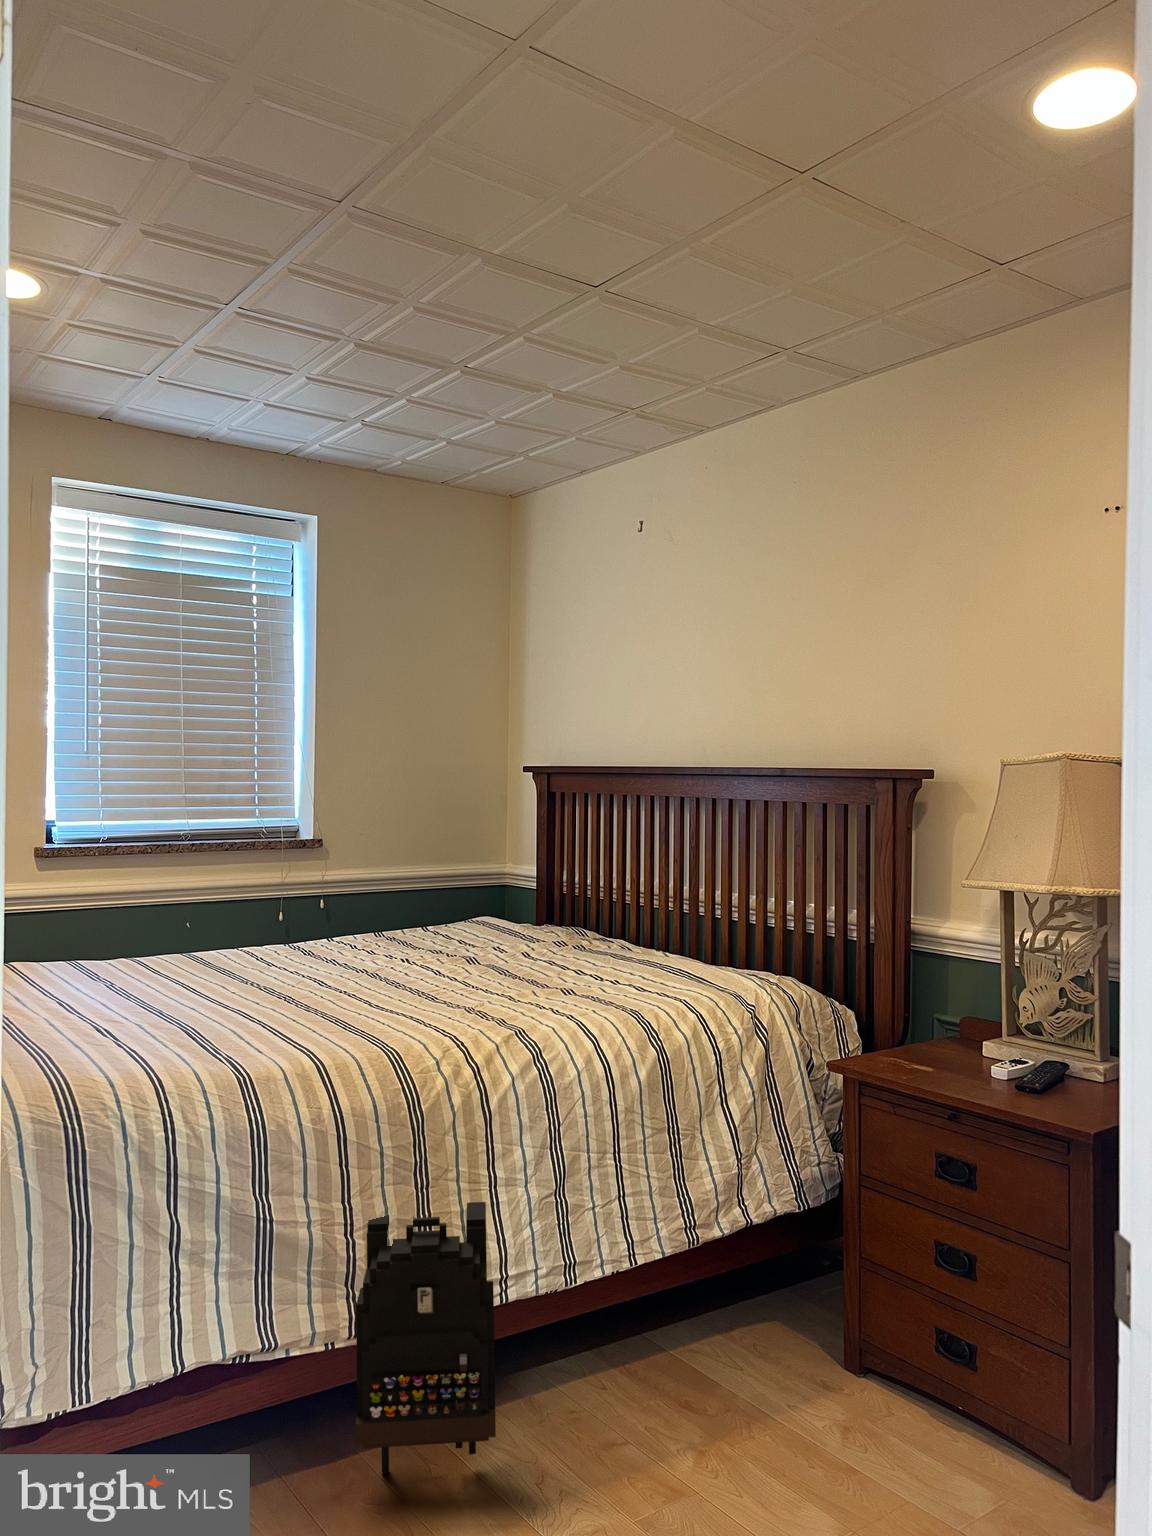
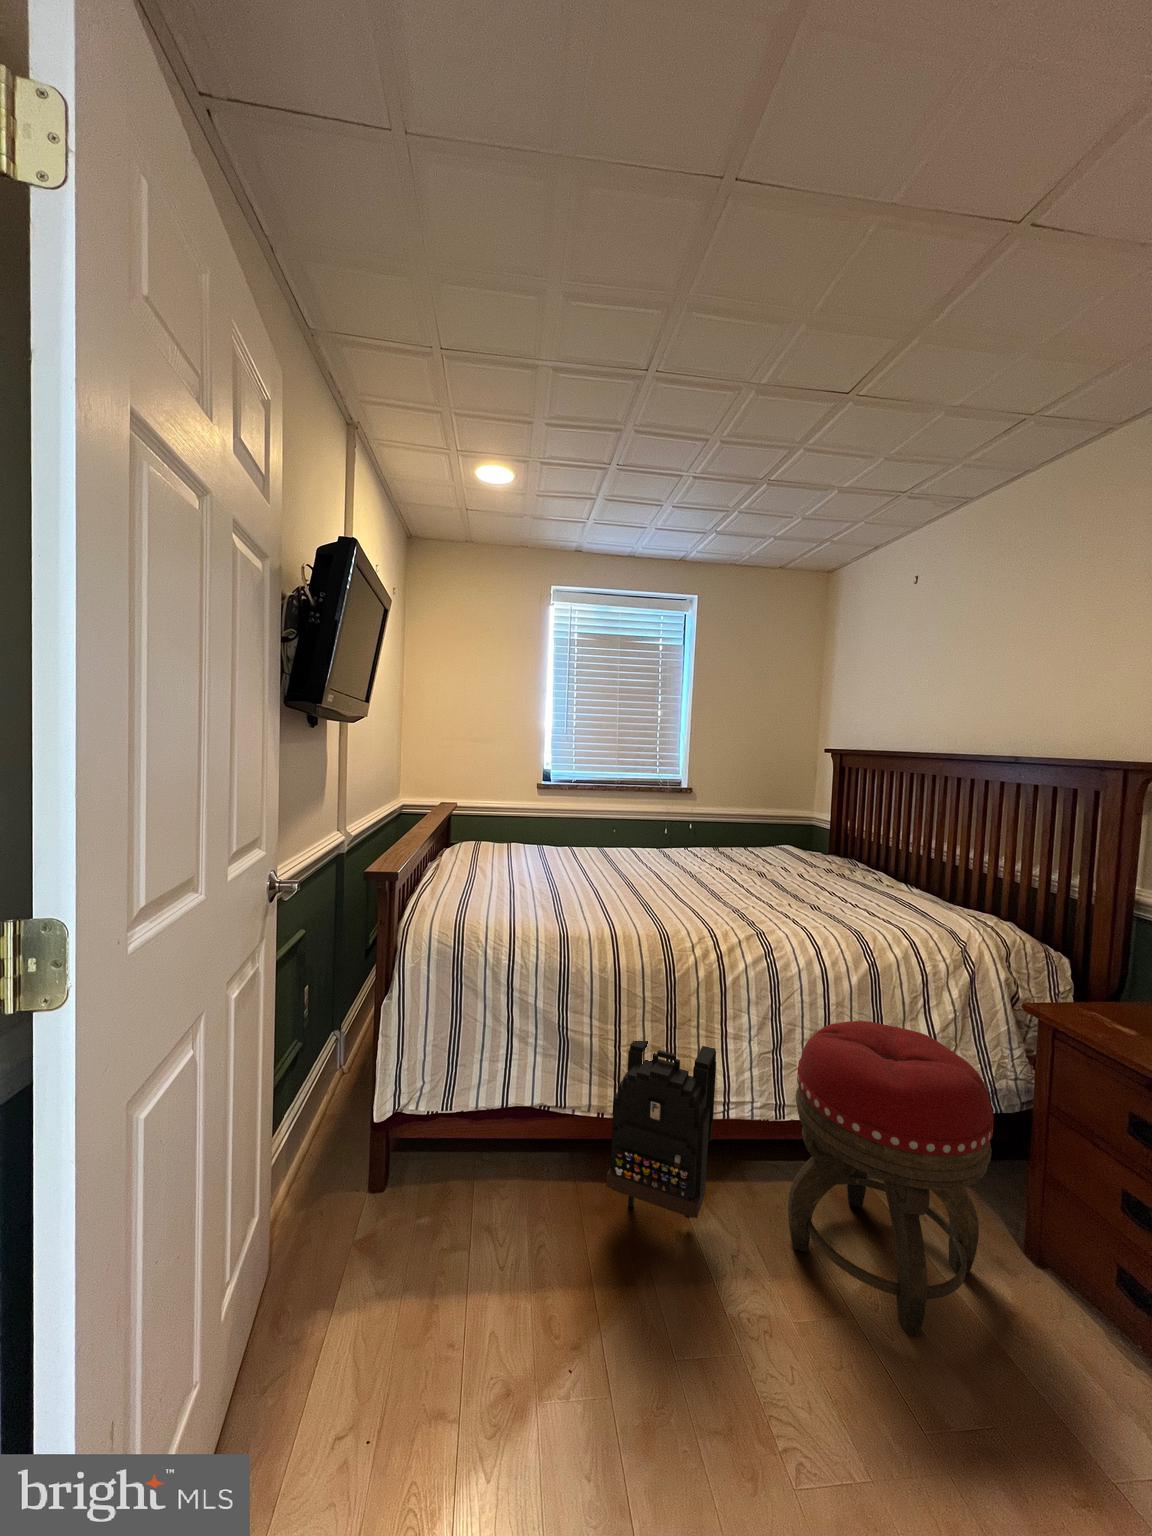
footstool: none [596,1118,818,1474] -> present [788,1021,994,1336]

